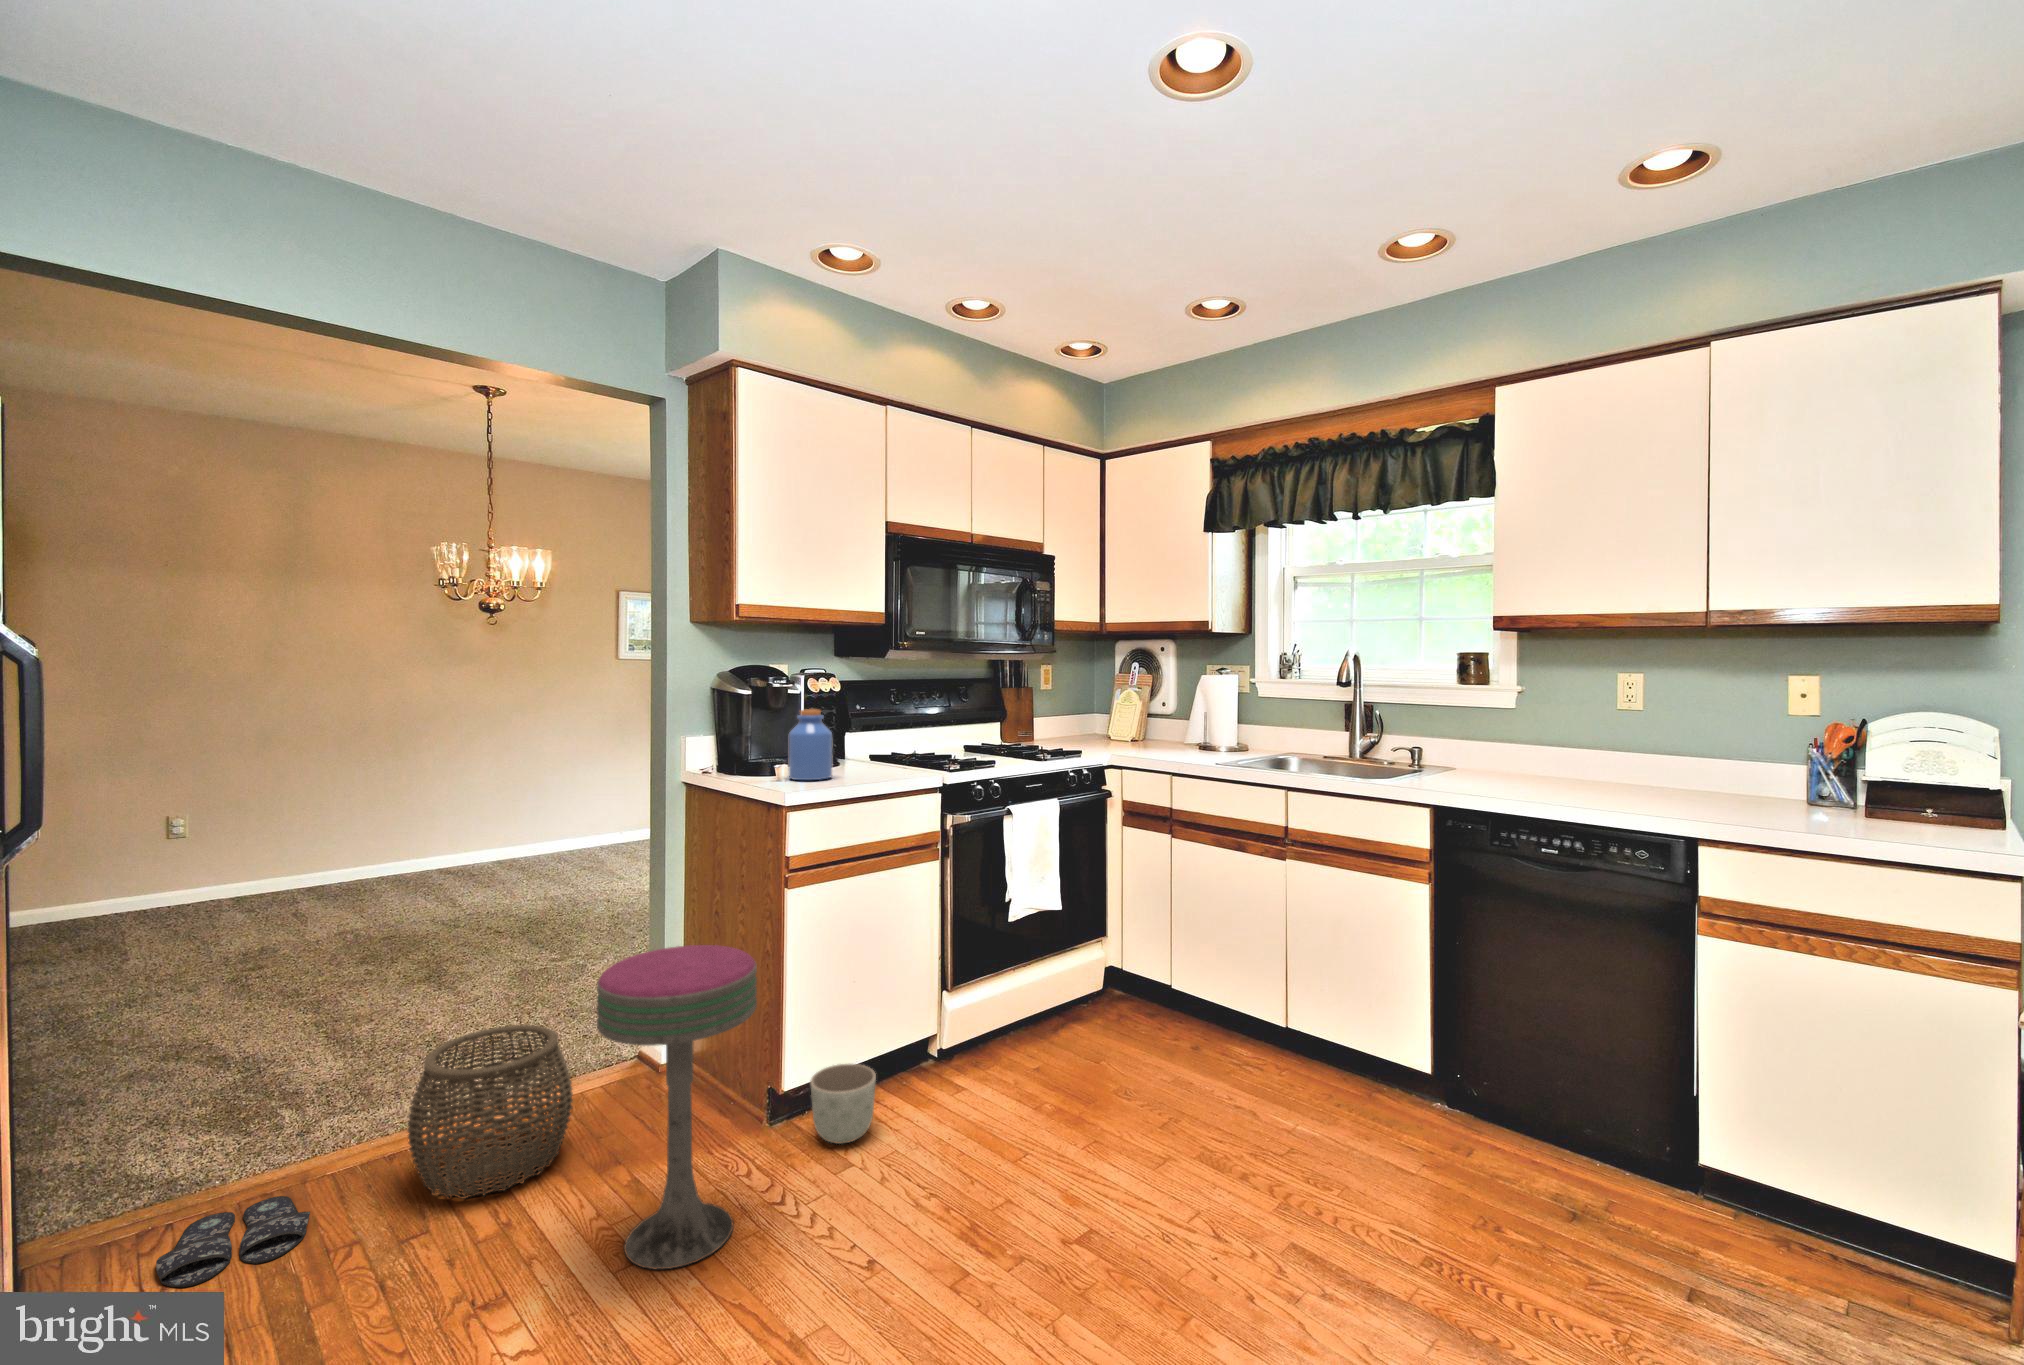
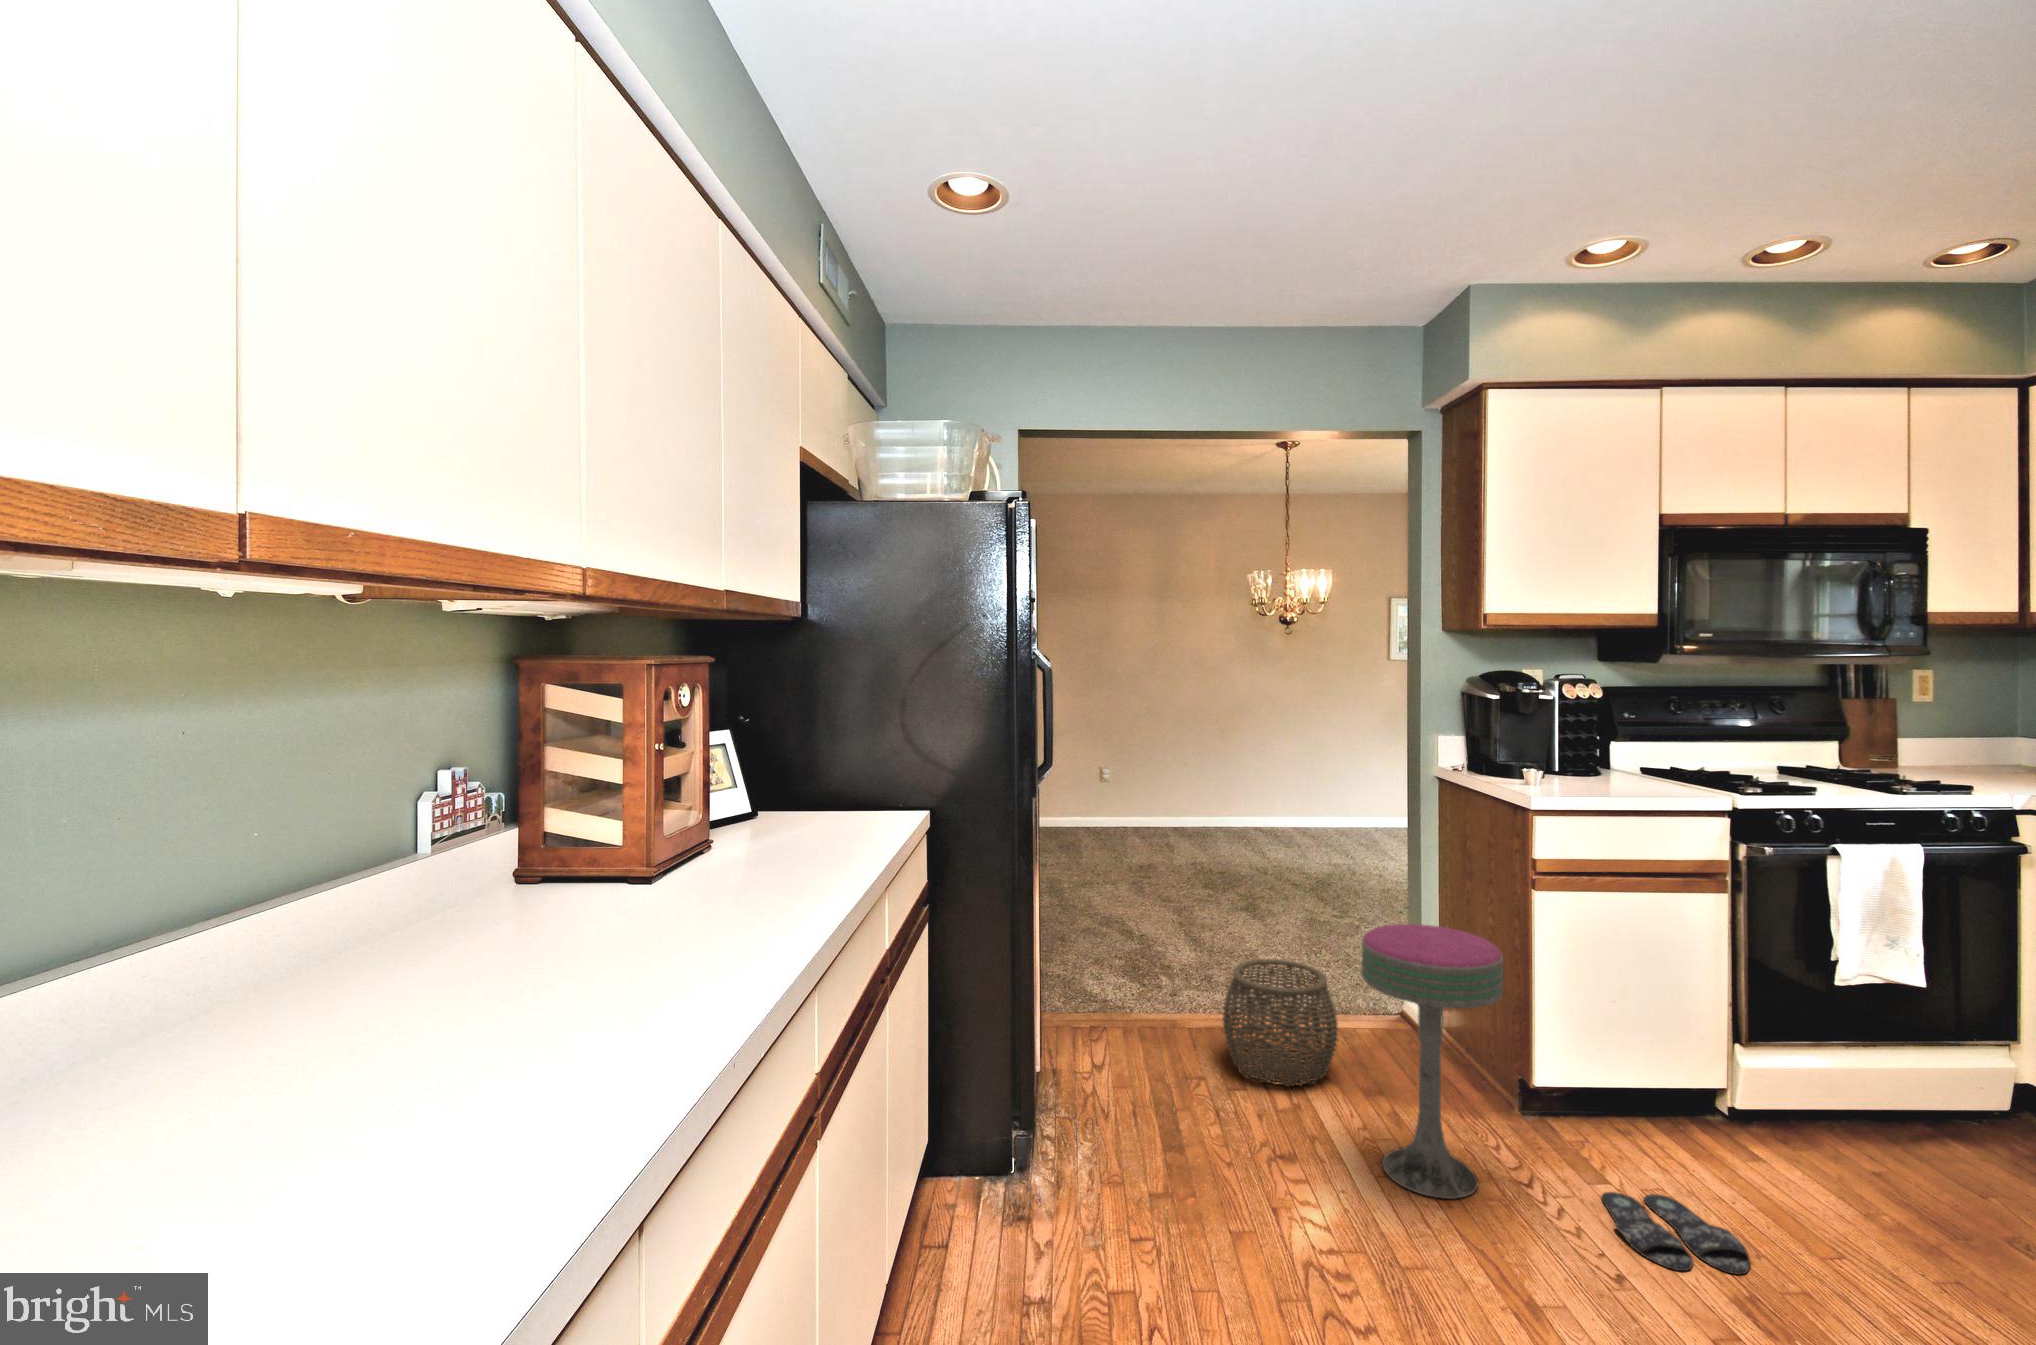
jar: present [788,709,832,780] -> none [1540,719,1591,790]
planter: present [810,1064,876,1144] -> none [1560,1079,1637,1160]
slippers: present [156,1196,310,1287] -> present [1601,1192,1750,1275]

